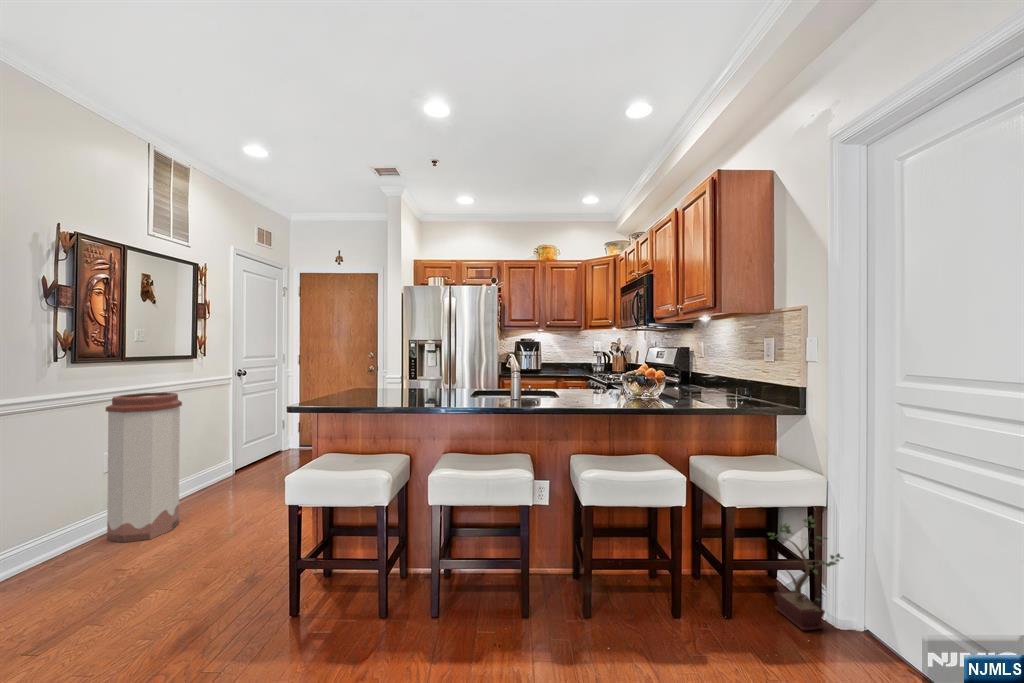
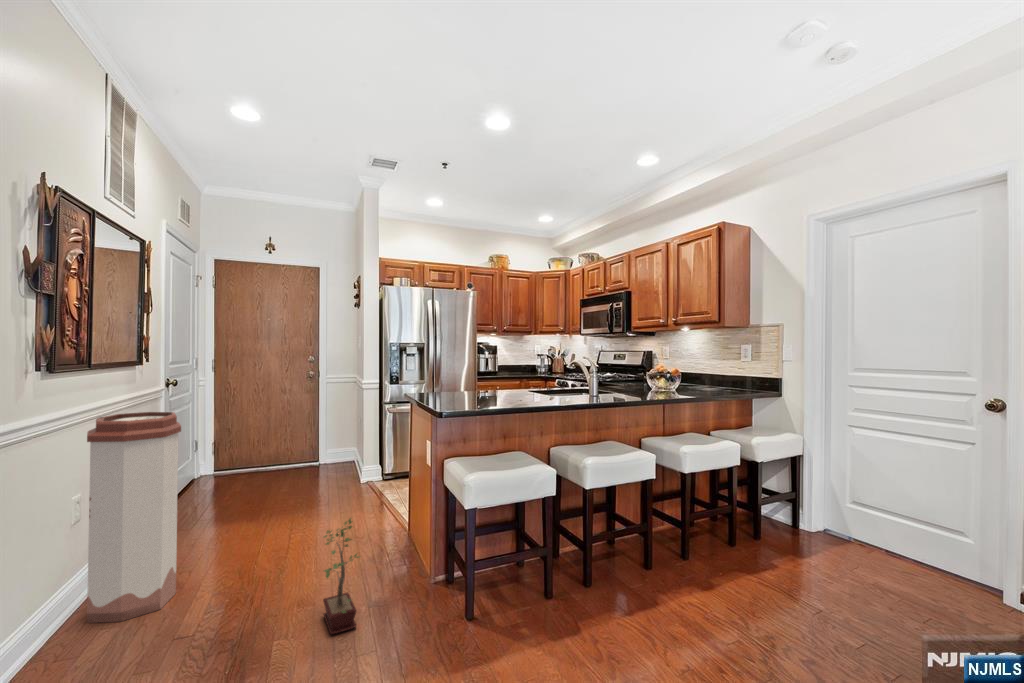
potted plant: present [768,516,843,630] -> present [323,518,359,634]

